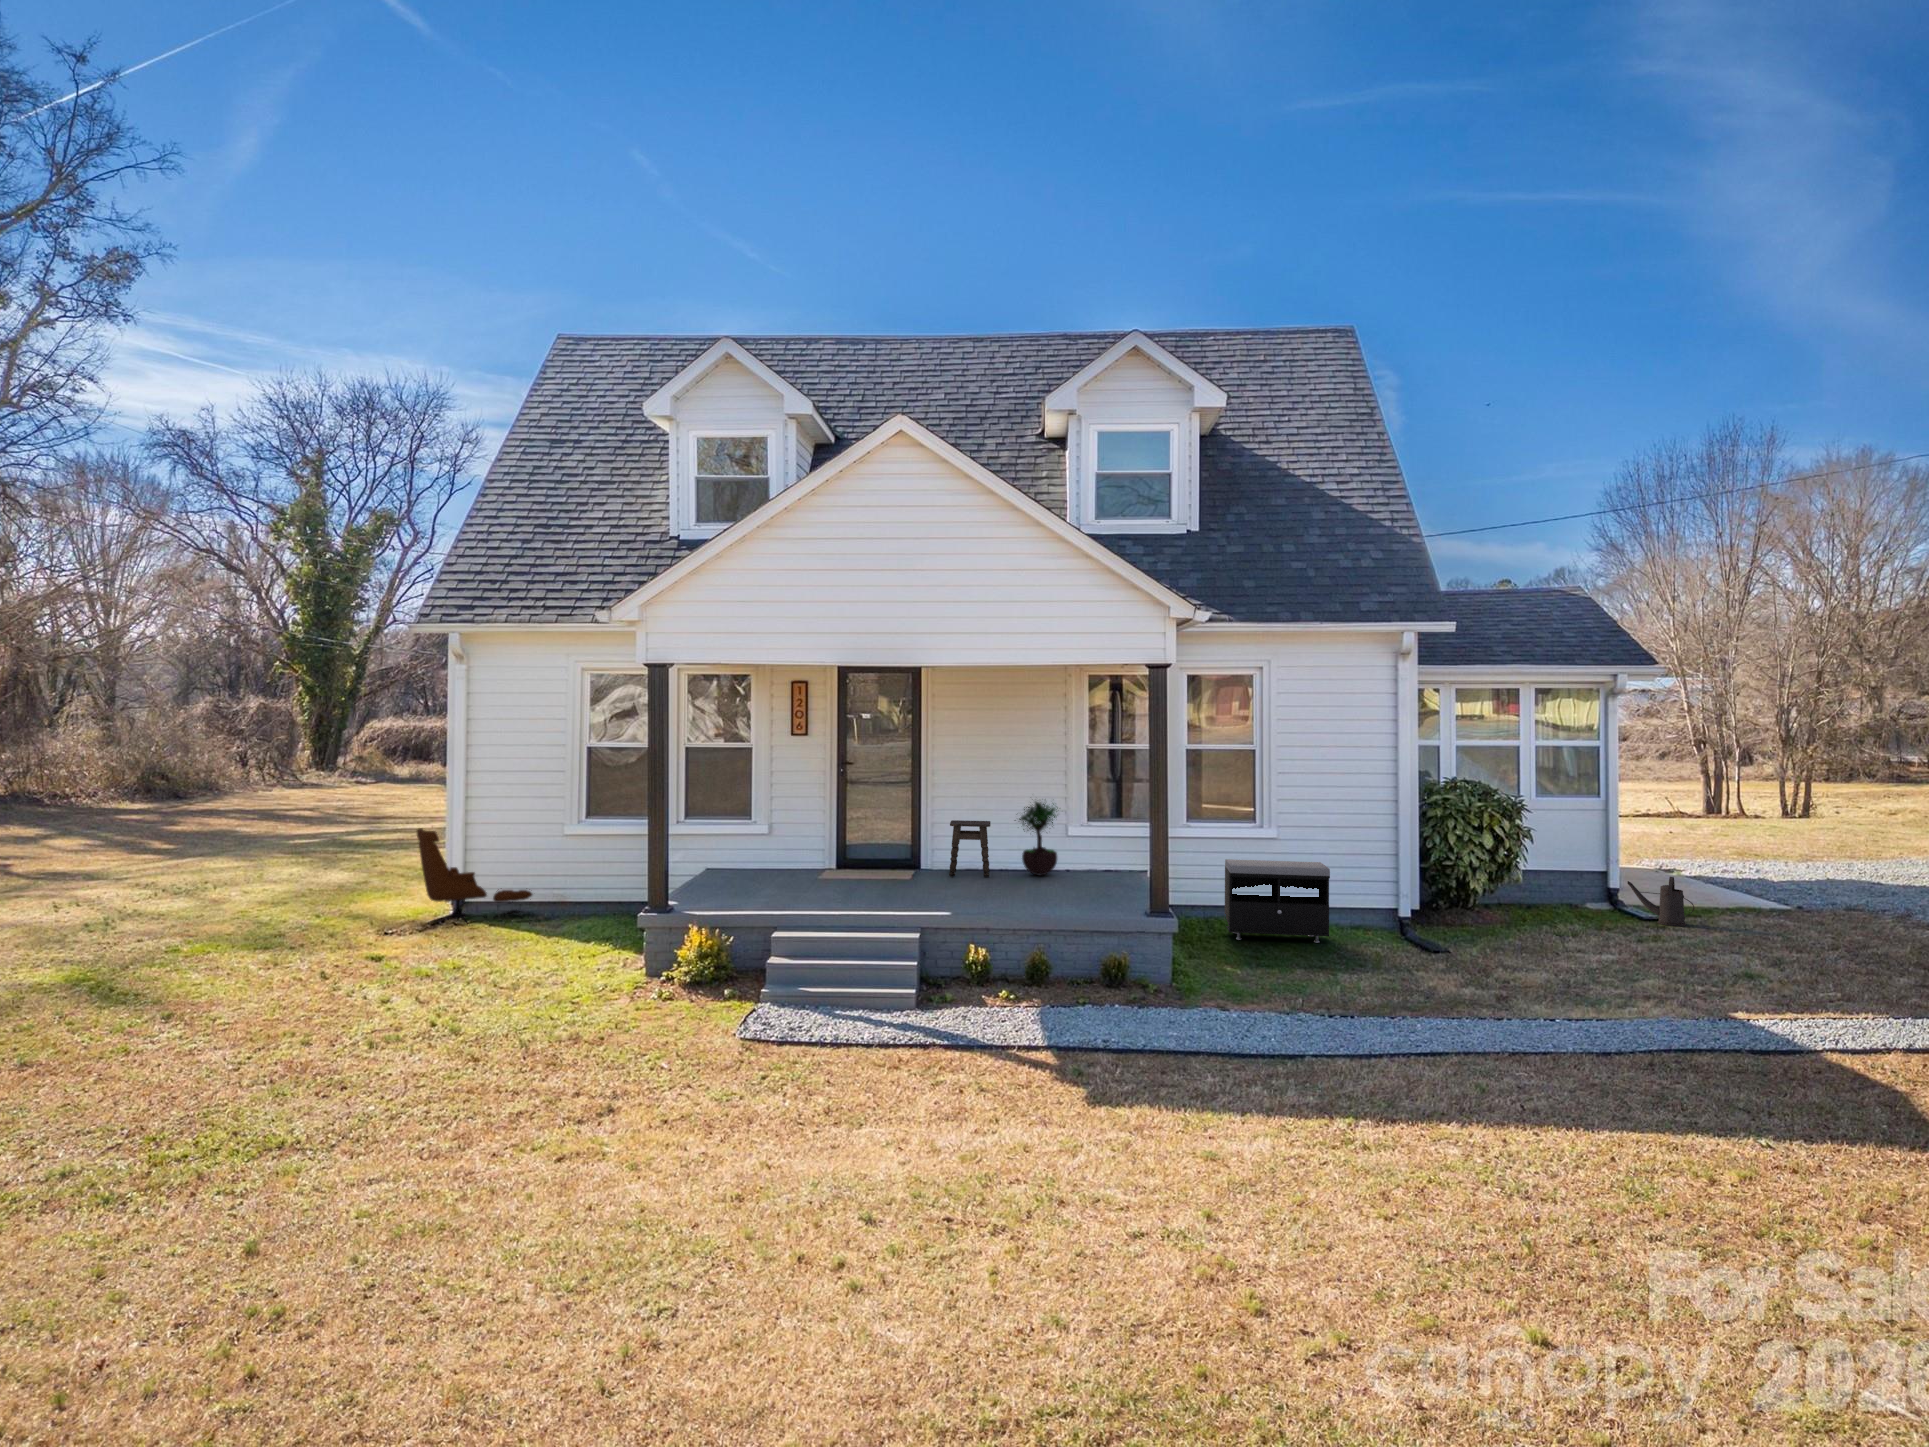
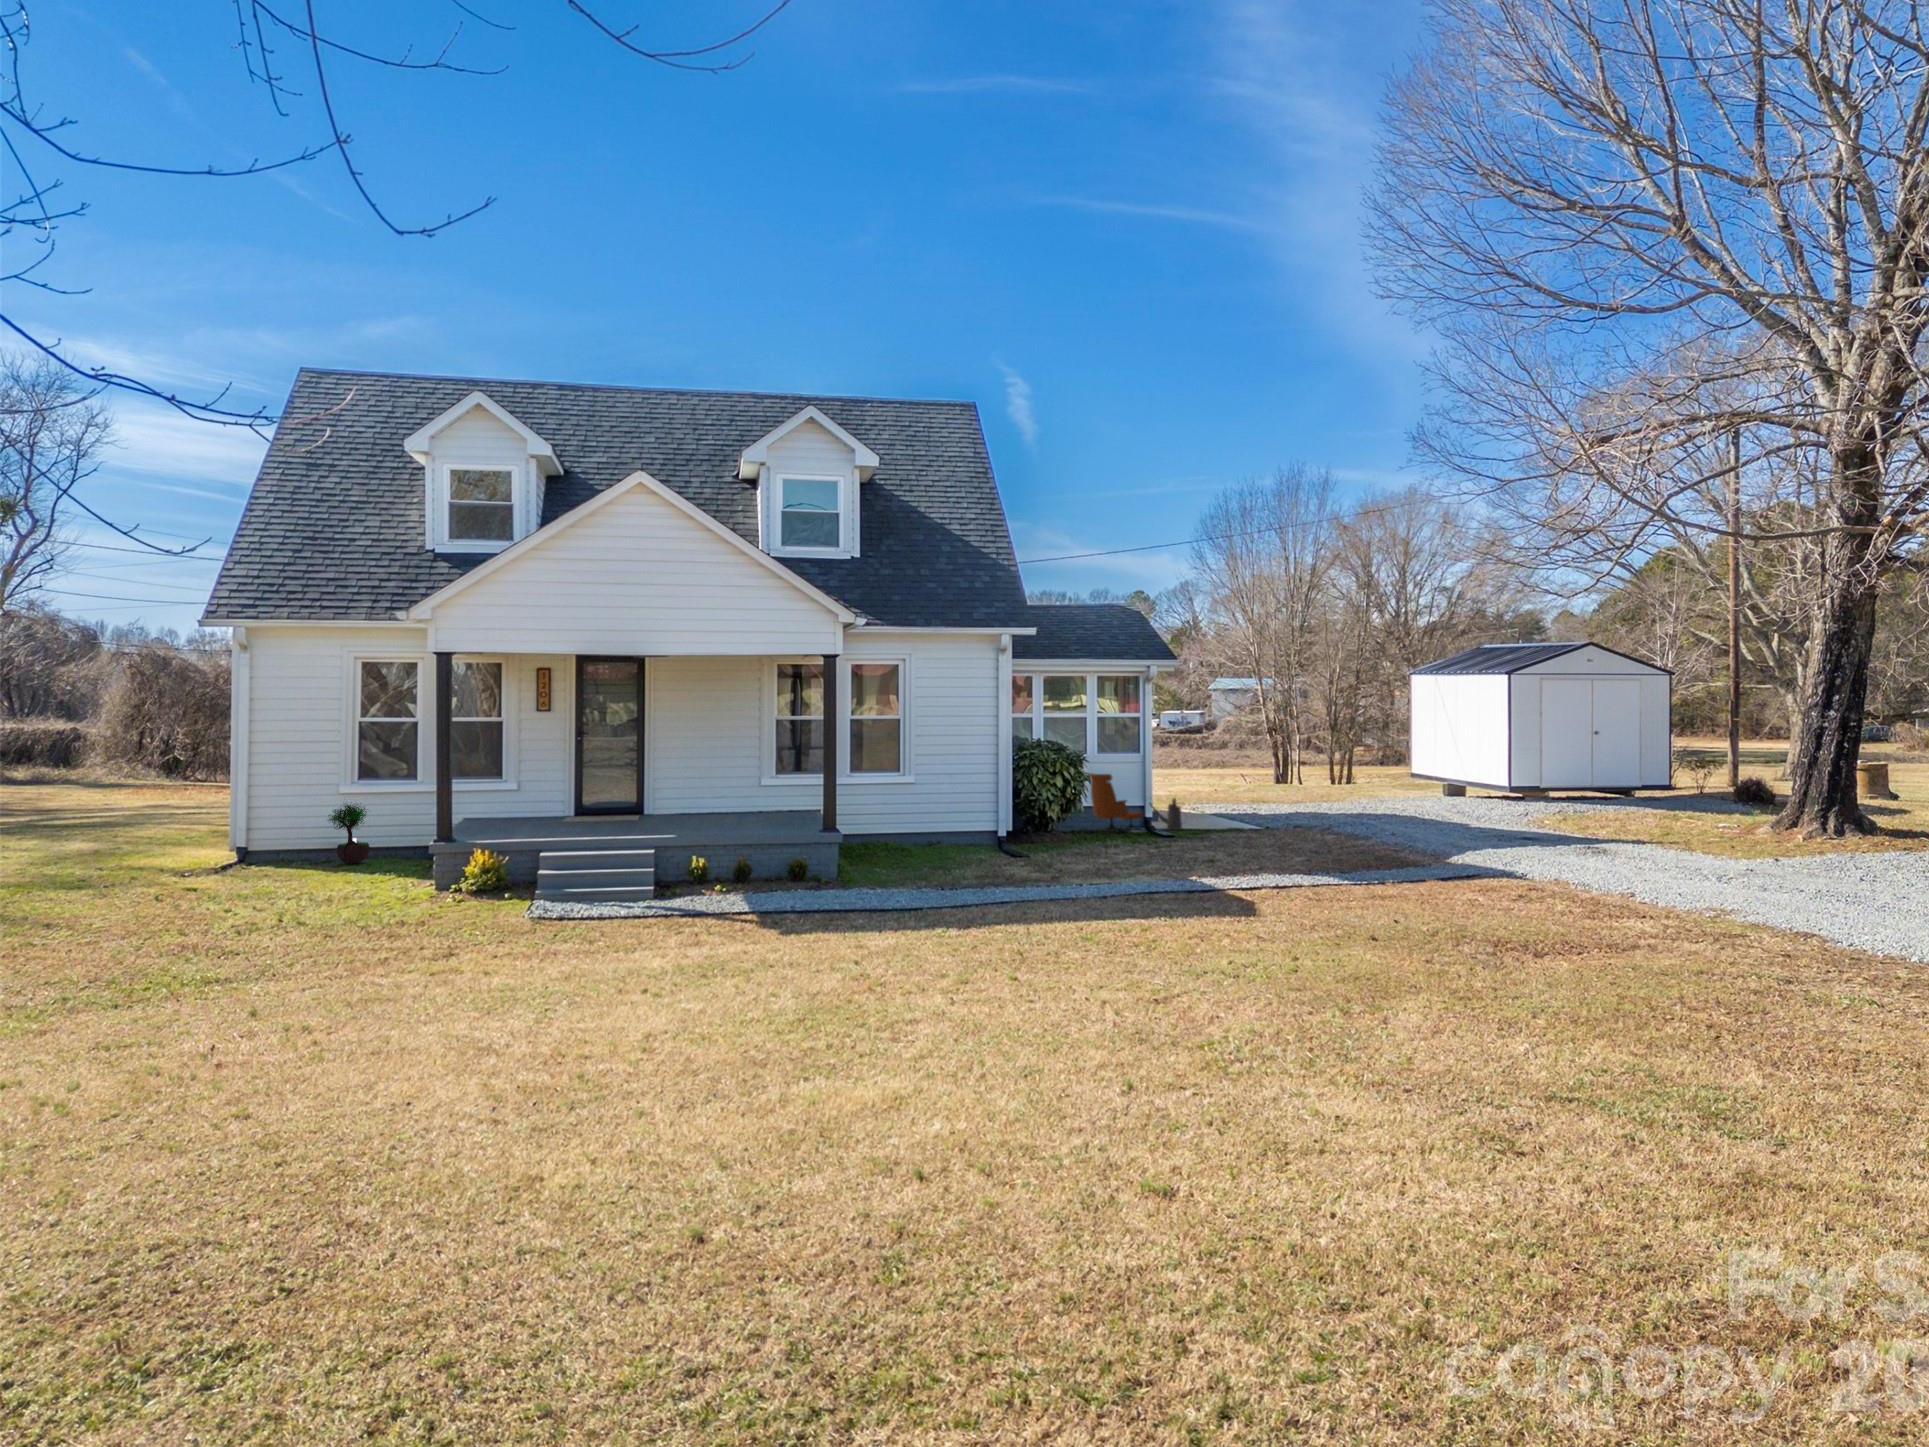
potted tree: present [1015,801,1058,876] -> present [328,802,370,864]
side table: present [949,820,991,877] -> none [674,774,706,816]
lounge chair: present [416,828,532,925] -> present [1090,773,1143,833]
storage bench: present [1225,859,1330,943] -> none [880,795,950,851]

